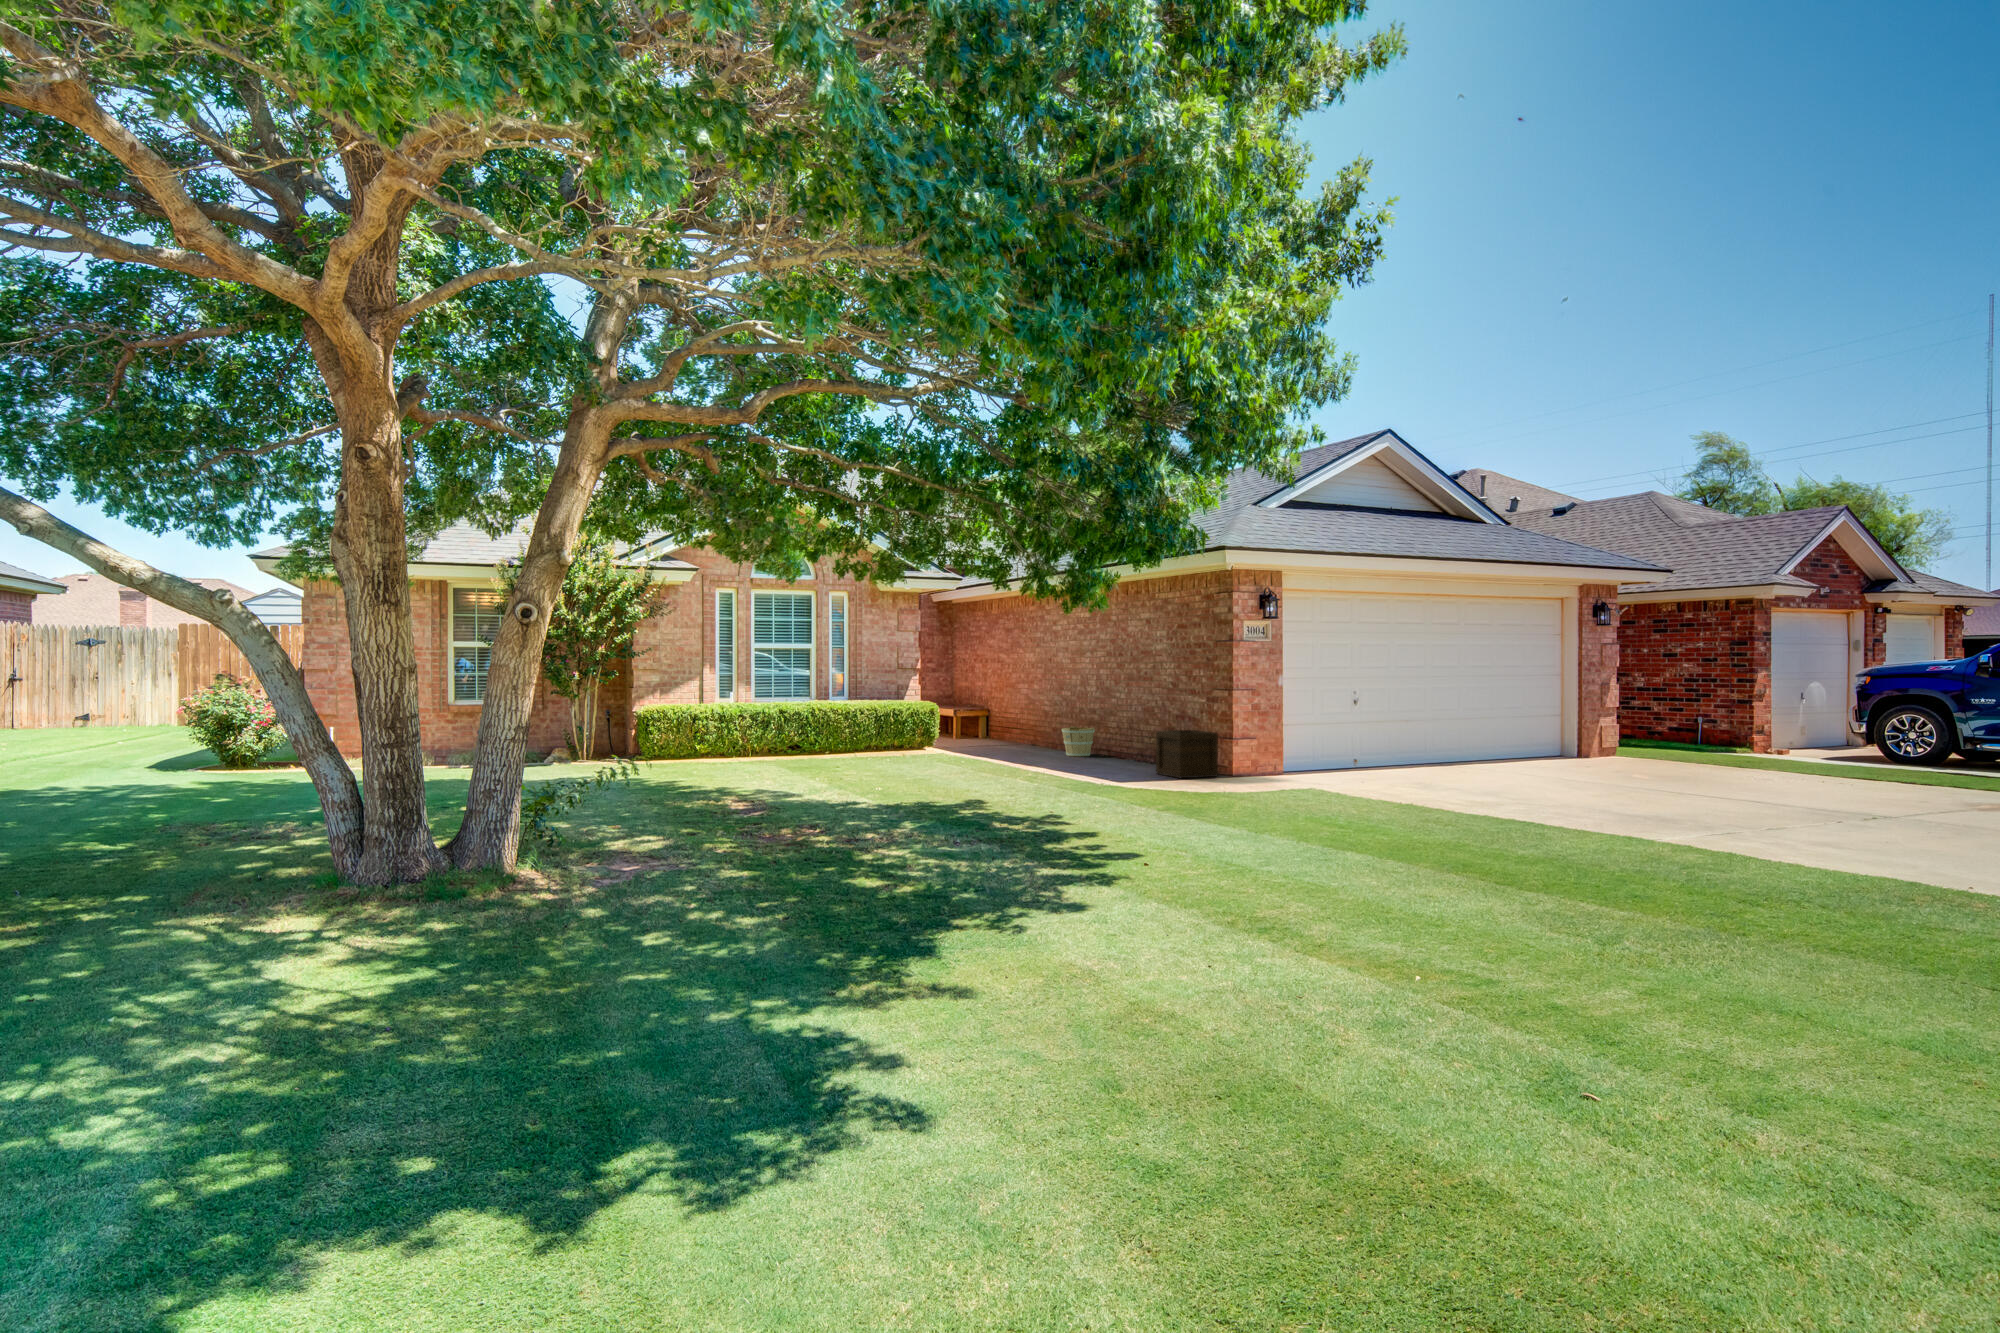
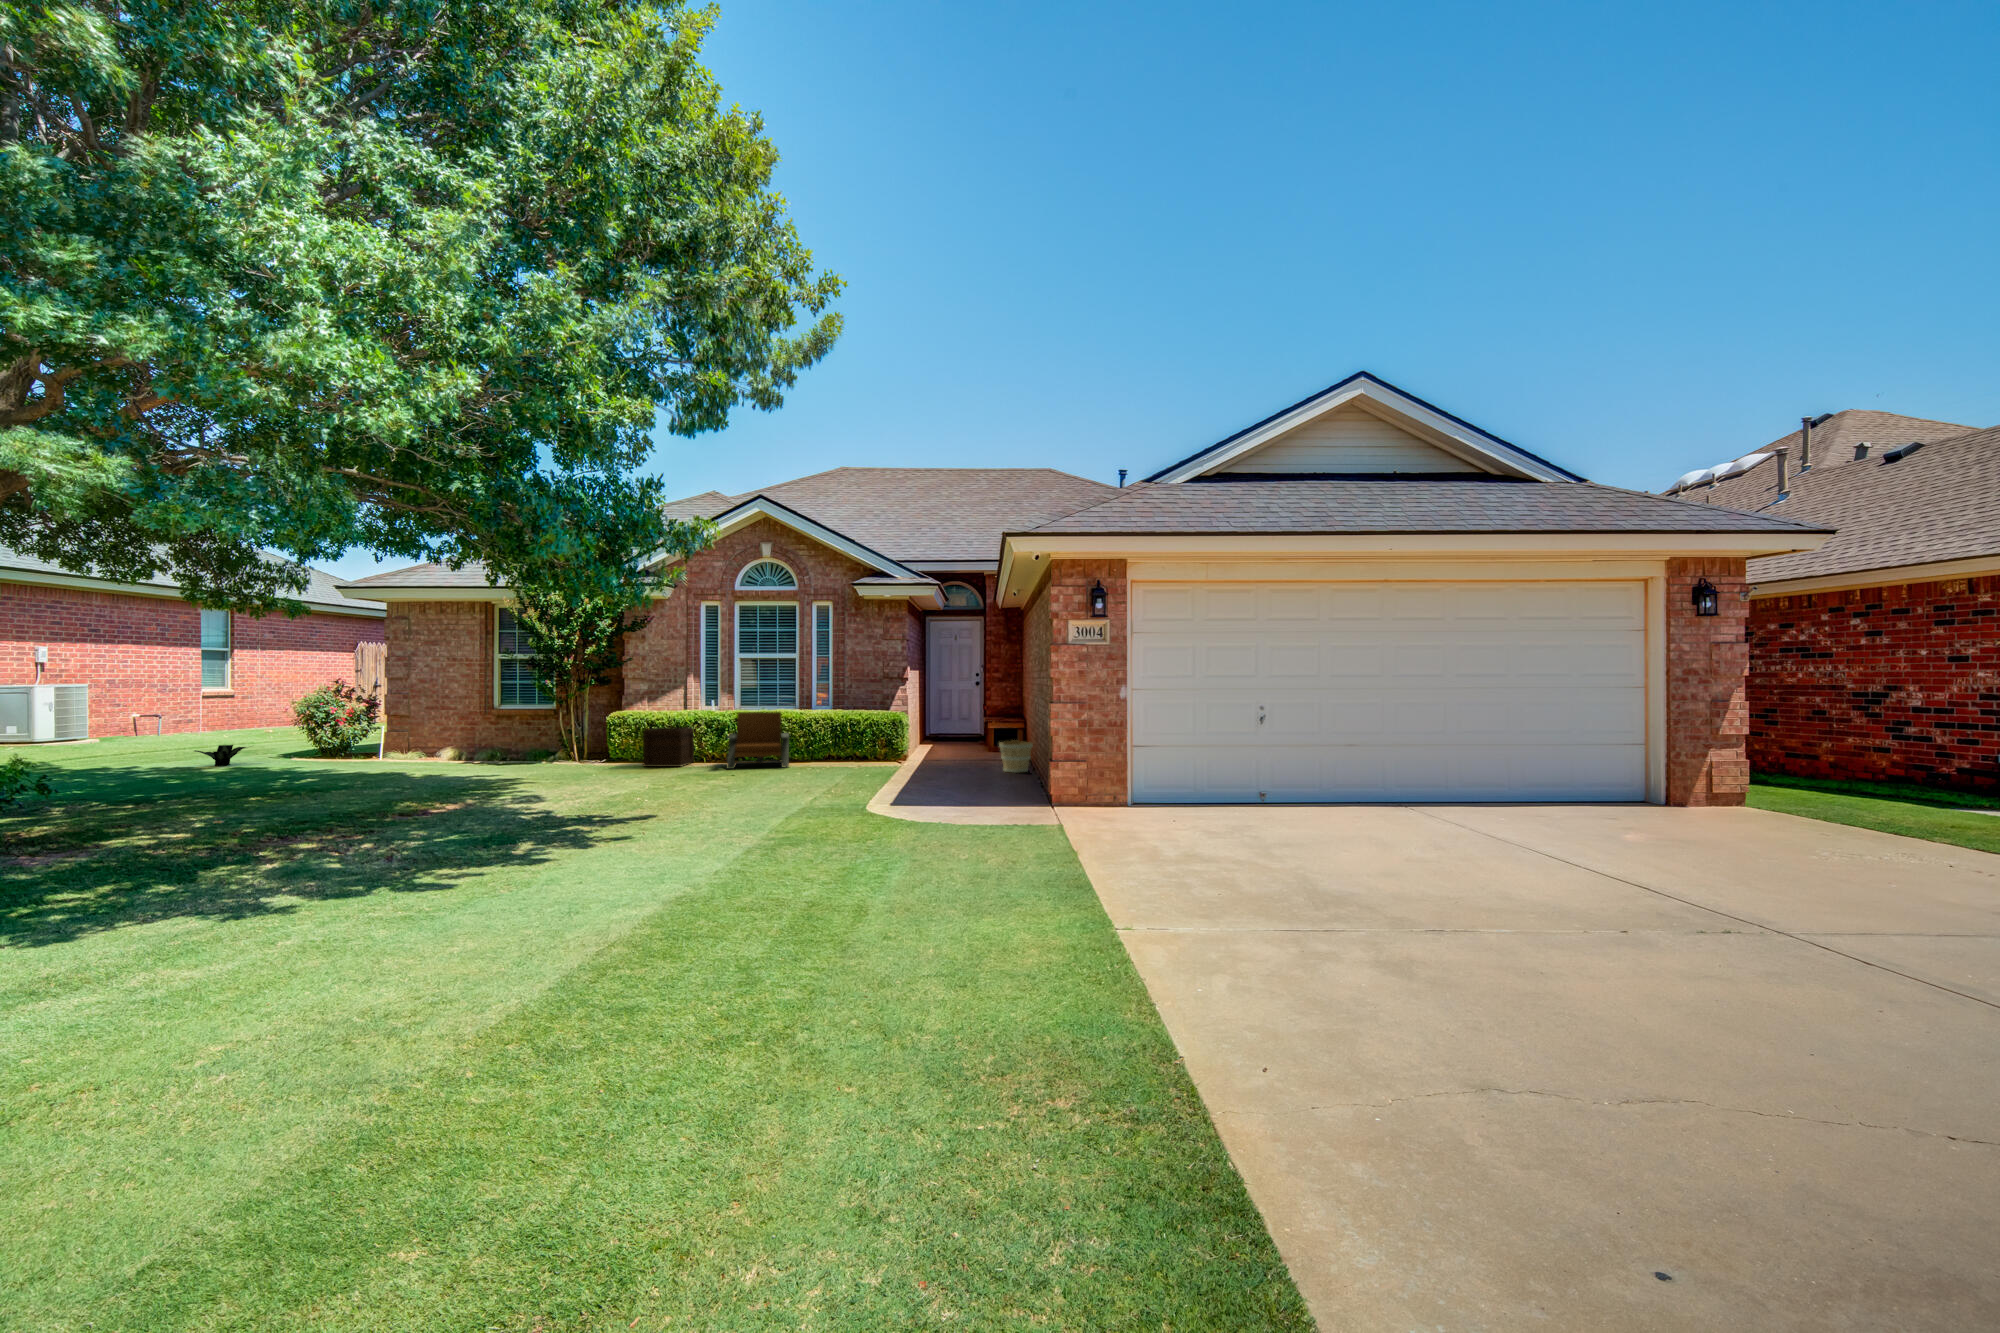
lounge chair: none [780,702,852,761] -> present [727,712,789,769]
wooden crate: present [1156,730,1218,778] -> present [643,727,694,767]
potted plant: none [157,749,223,773] -> present [195,745,246,766]

